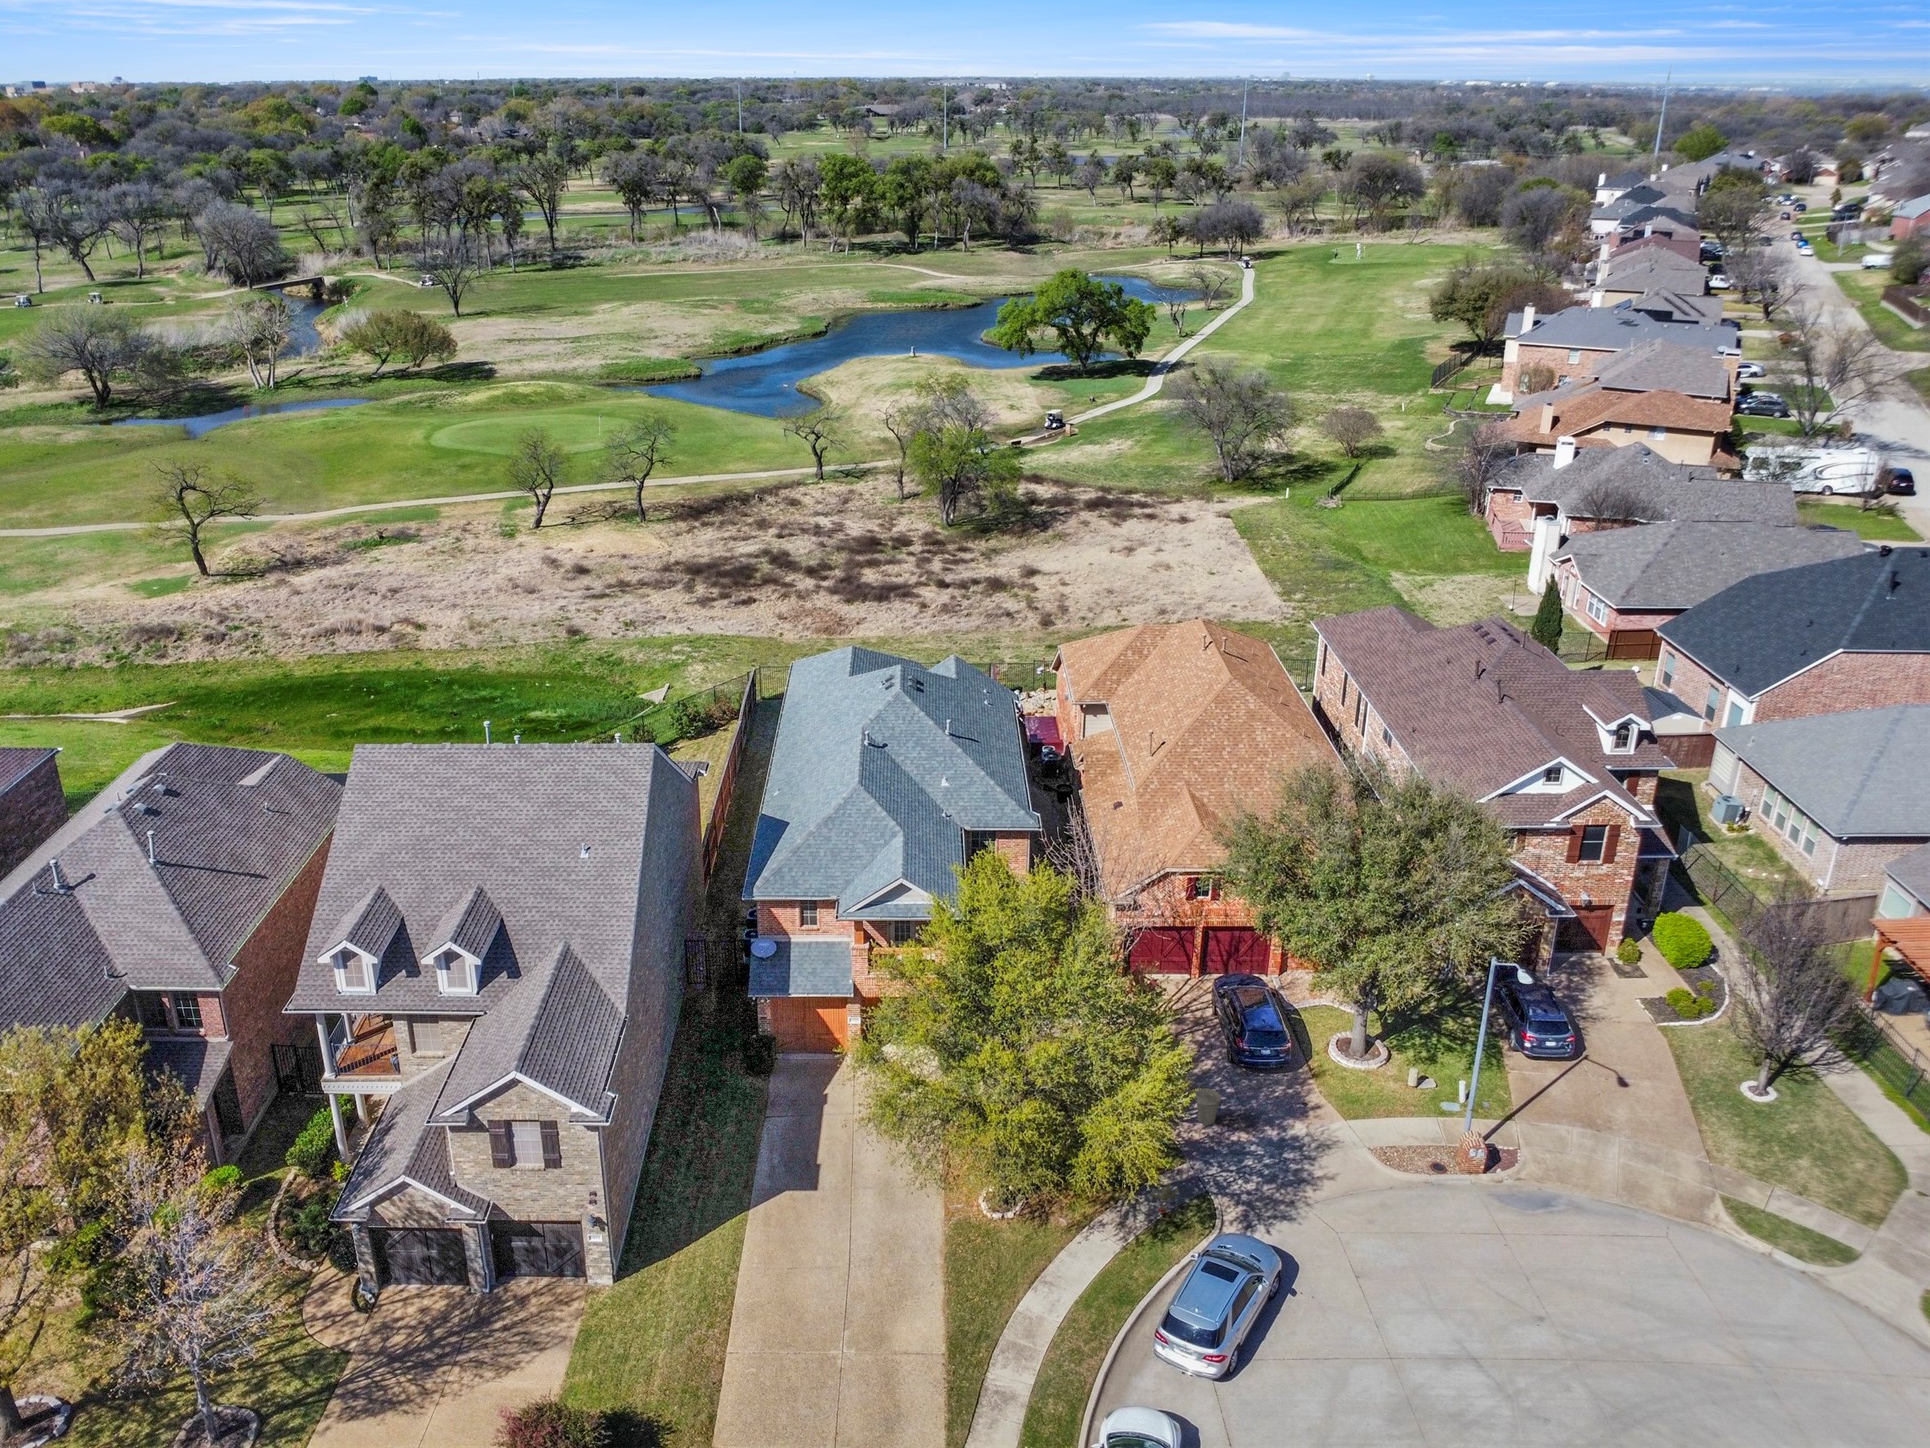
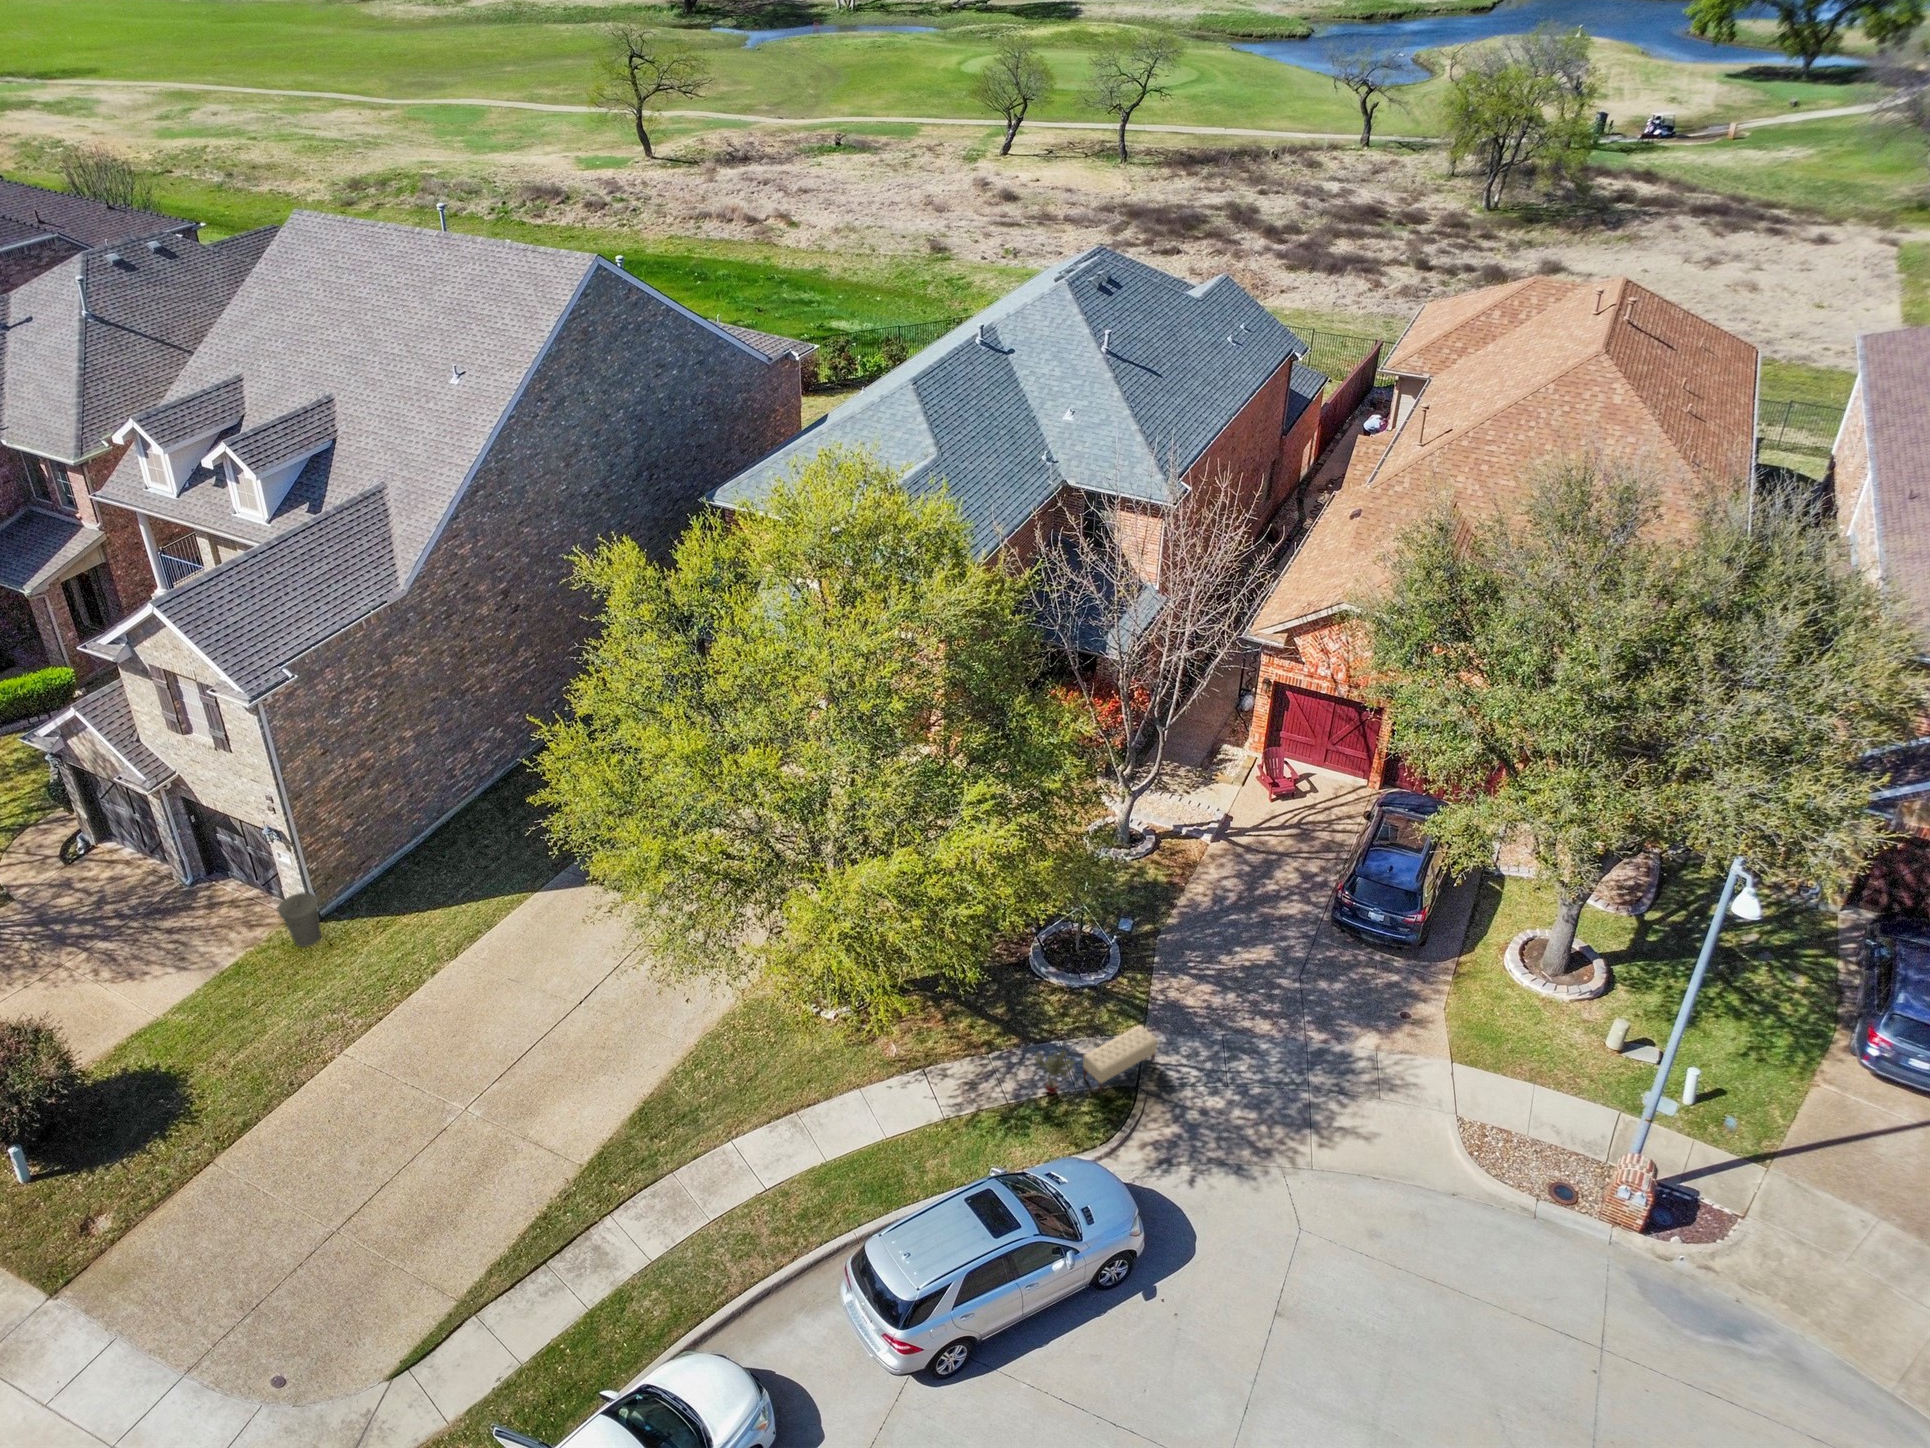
trash can: present [1195,1088,1221,1125] -> present [277,893,321,947]
bench: none [1174,1156,1206,1204] -> present [1083,1025,1158,1093]

